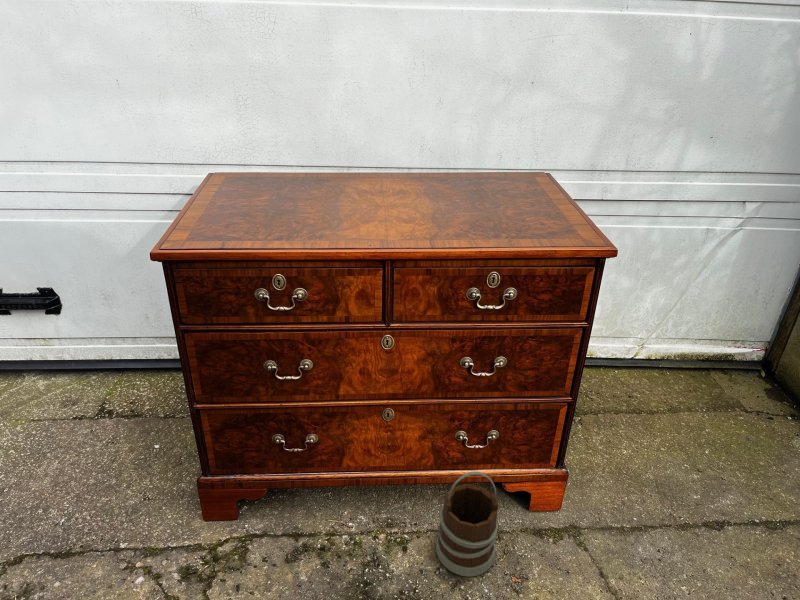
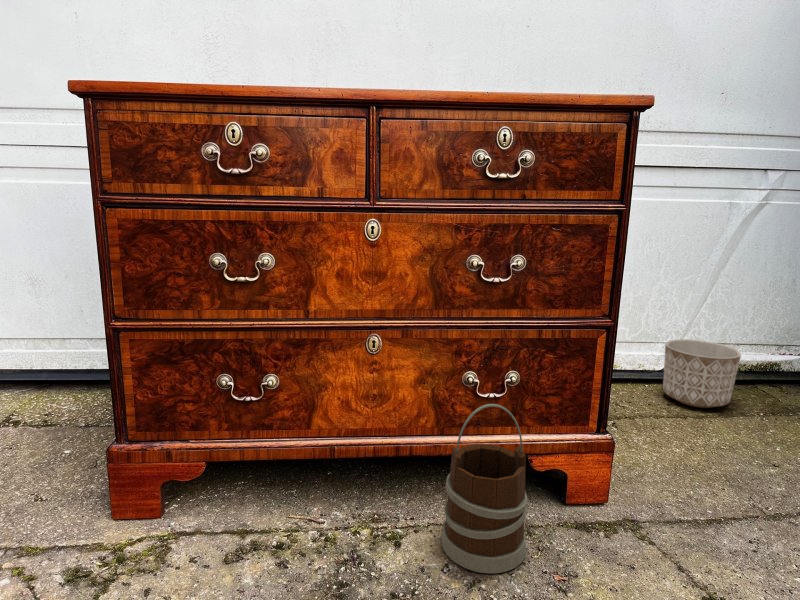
planter: none [629,338,697,402] -> present [663,339,741,408]

